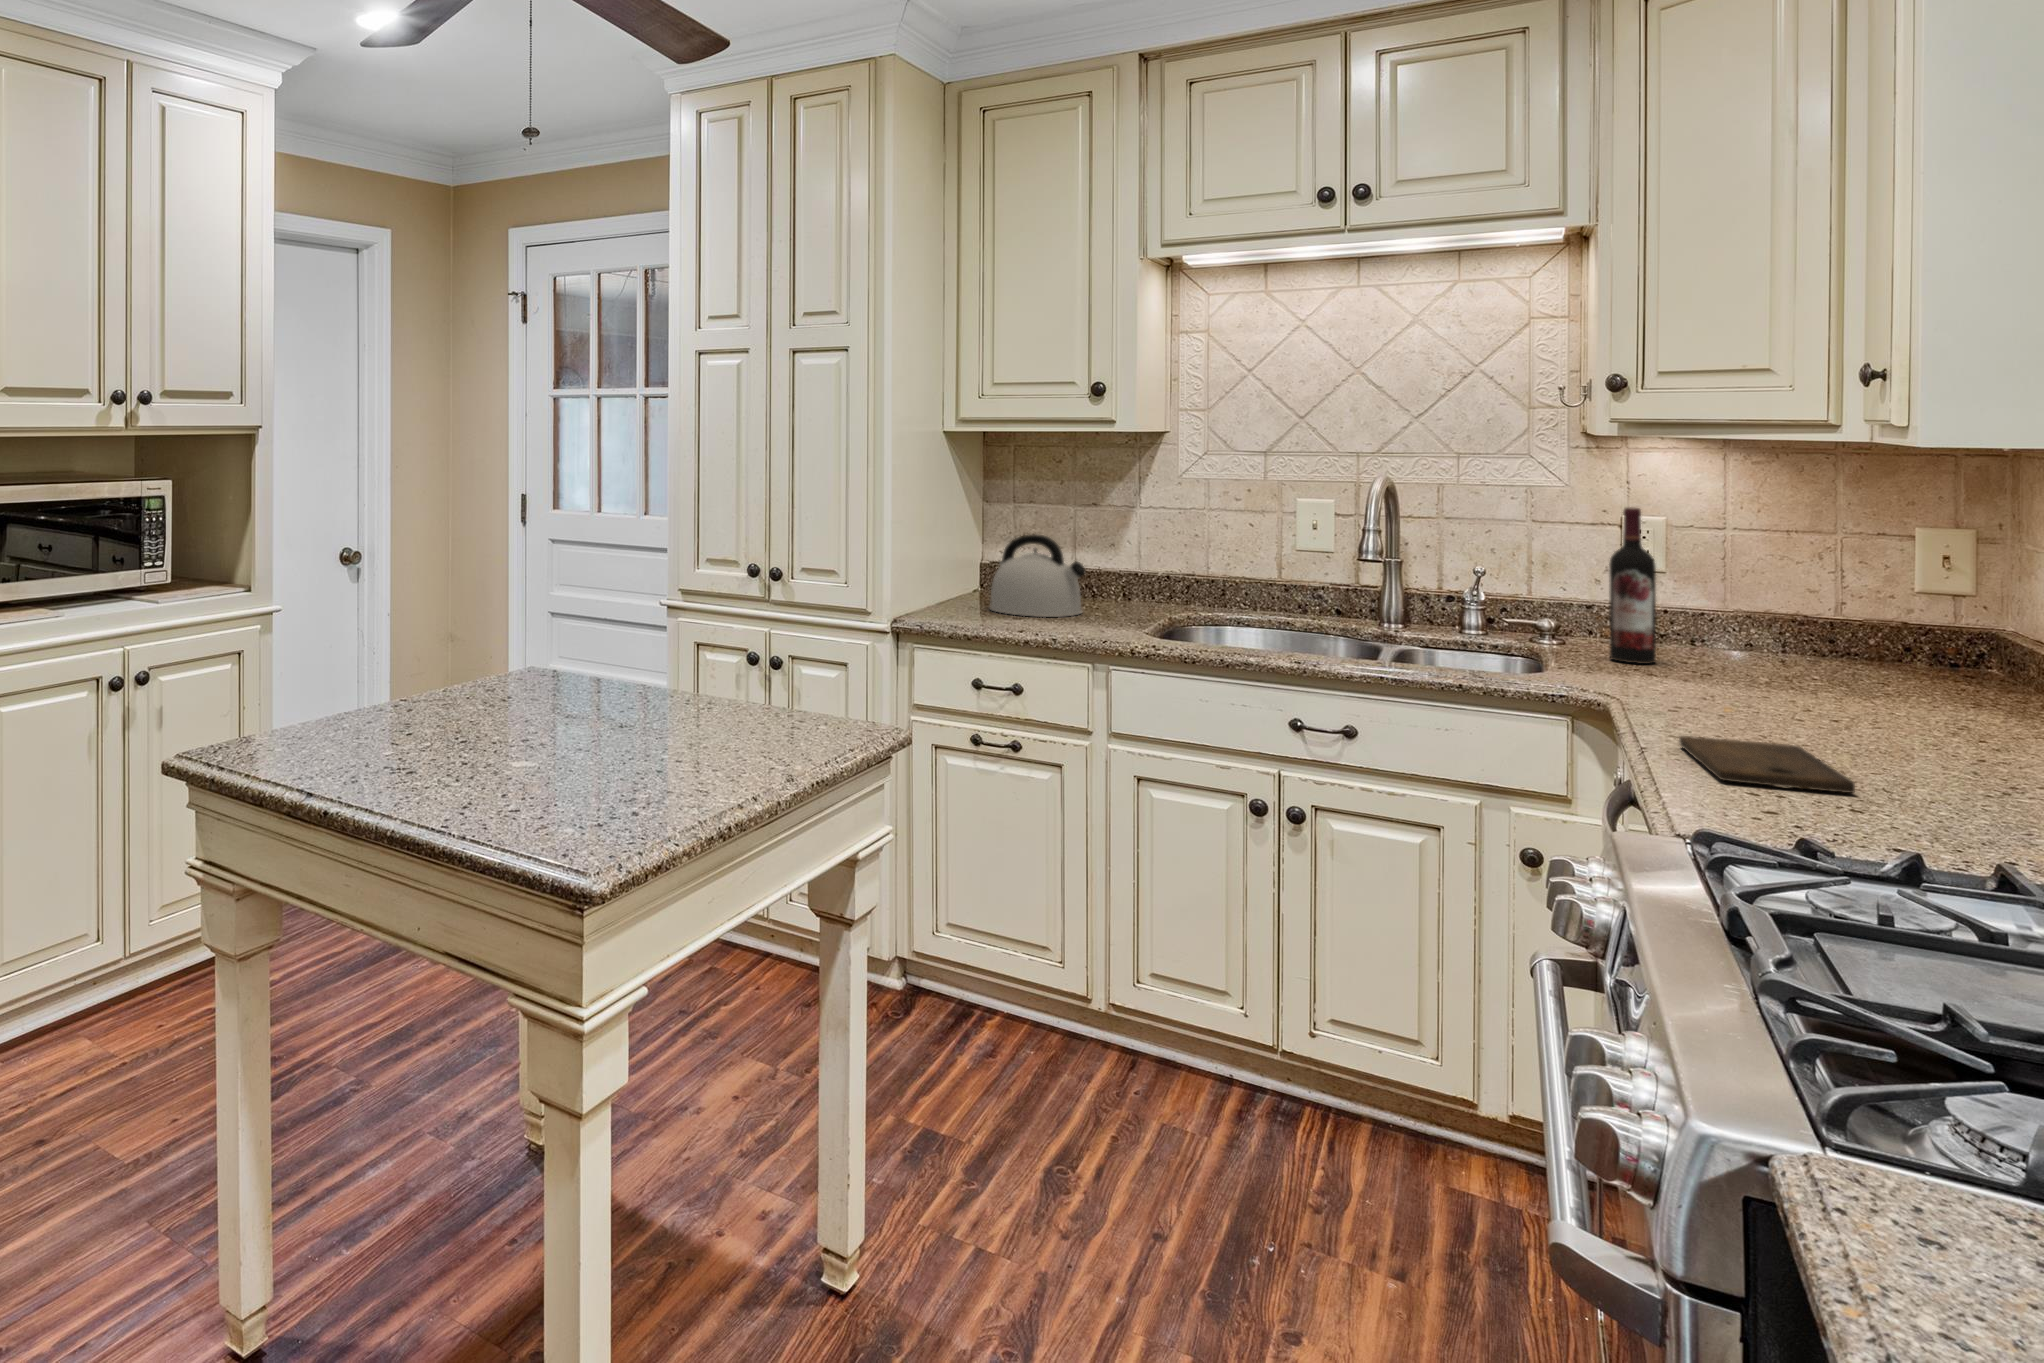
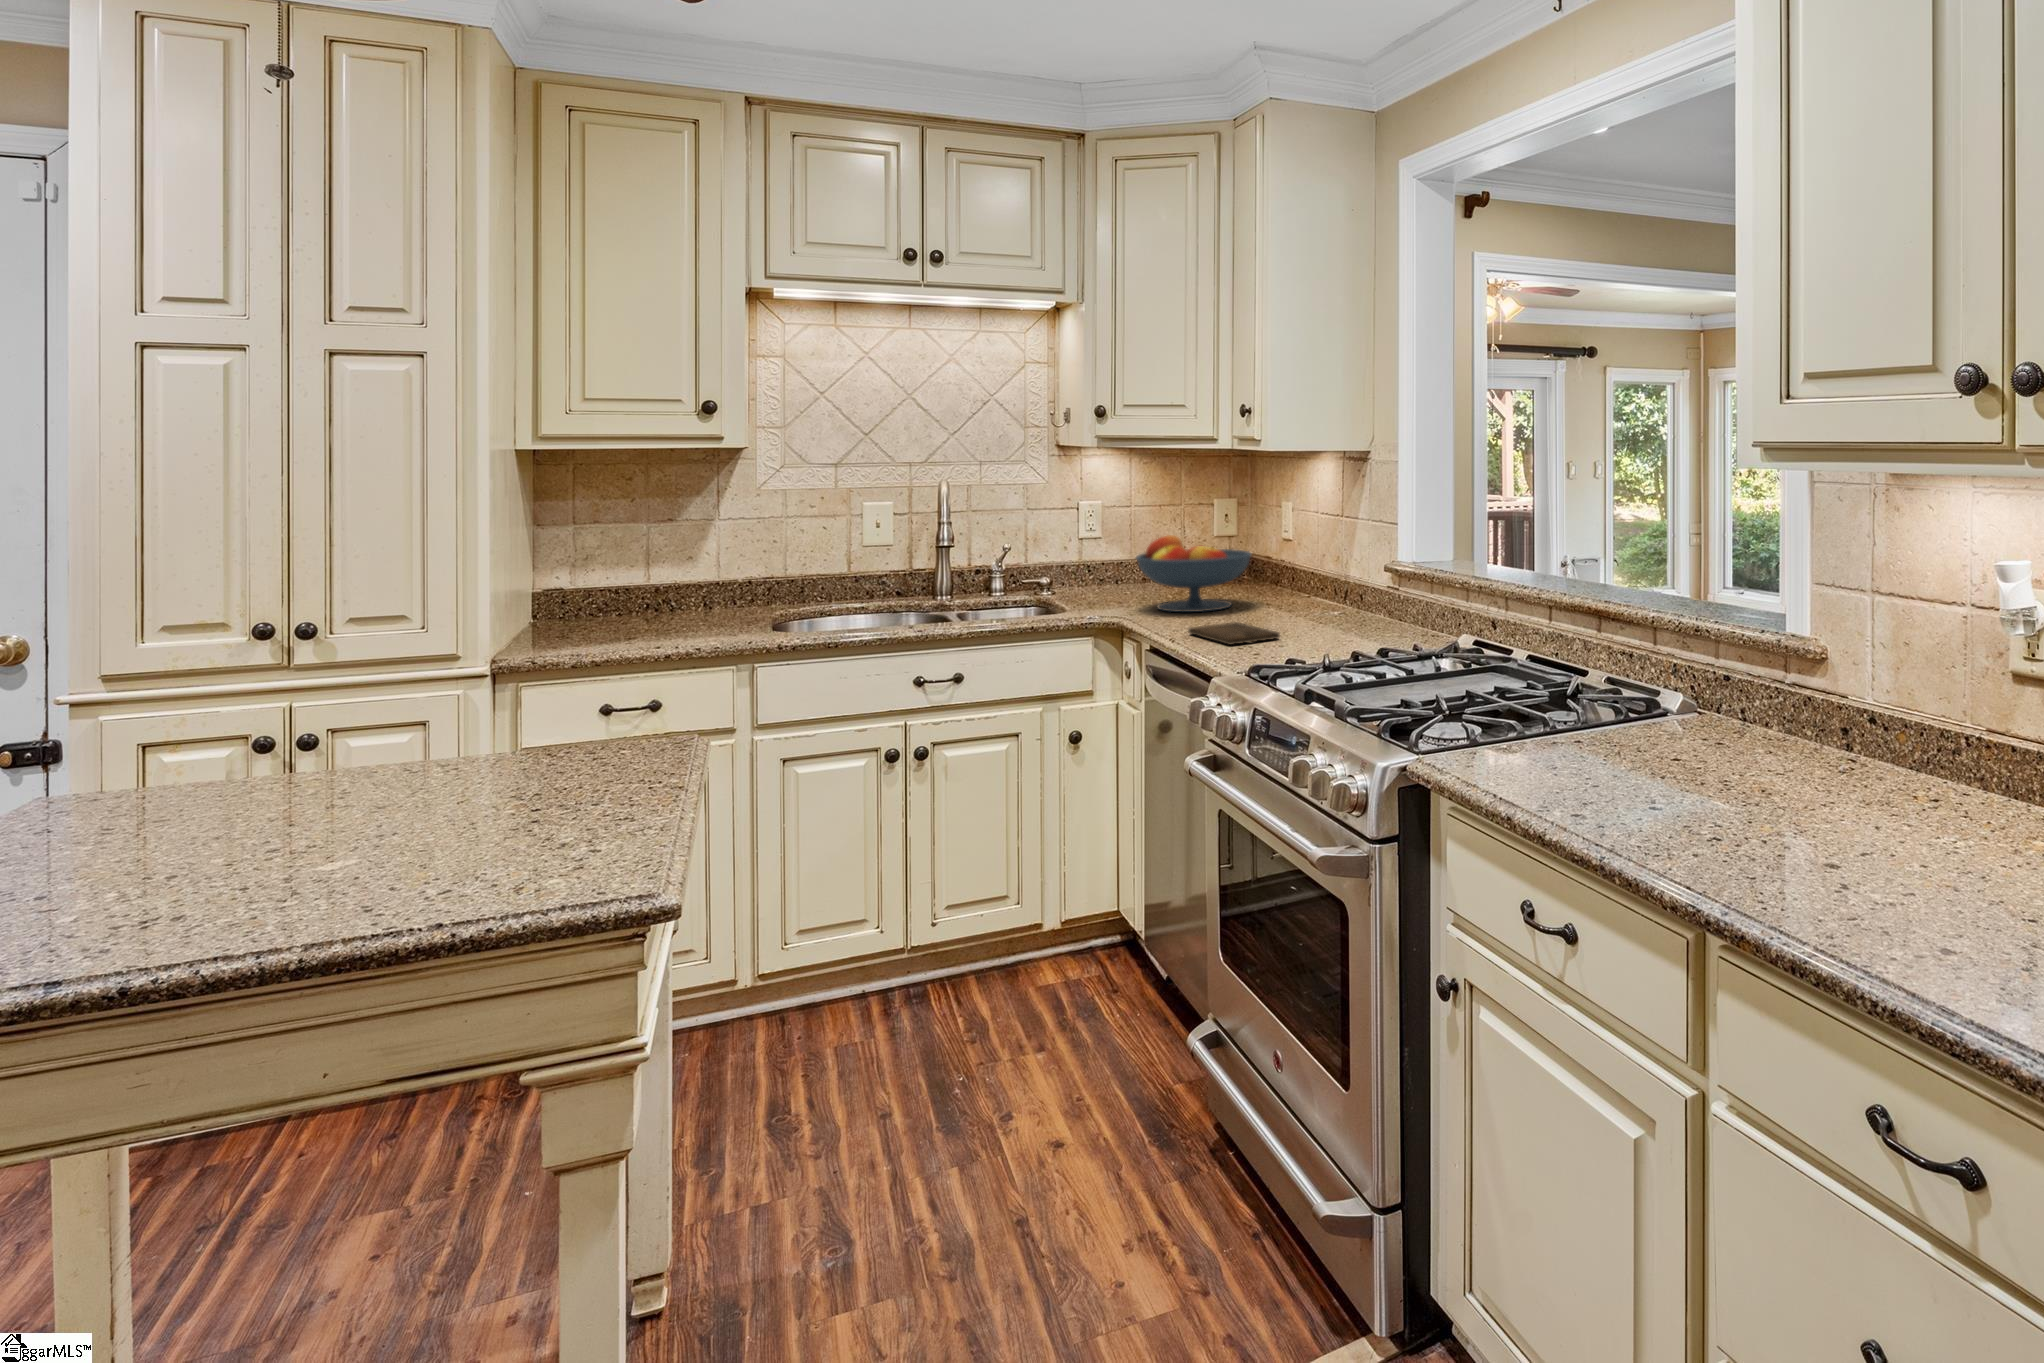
wine bottle: present [1609,507,1656,664] -> none [1084,496,1110,598]
kettle: present [990,534,1086,617] -> none [564,556,679,639]
fruit bowl: none [1656,577,1918,720] -> present [1136,535,1251,612]

